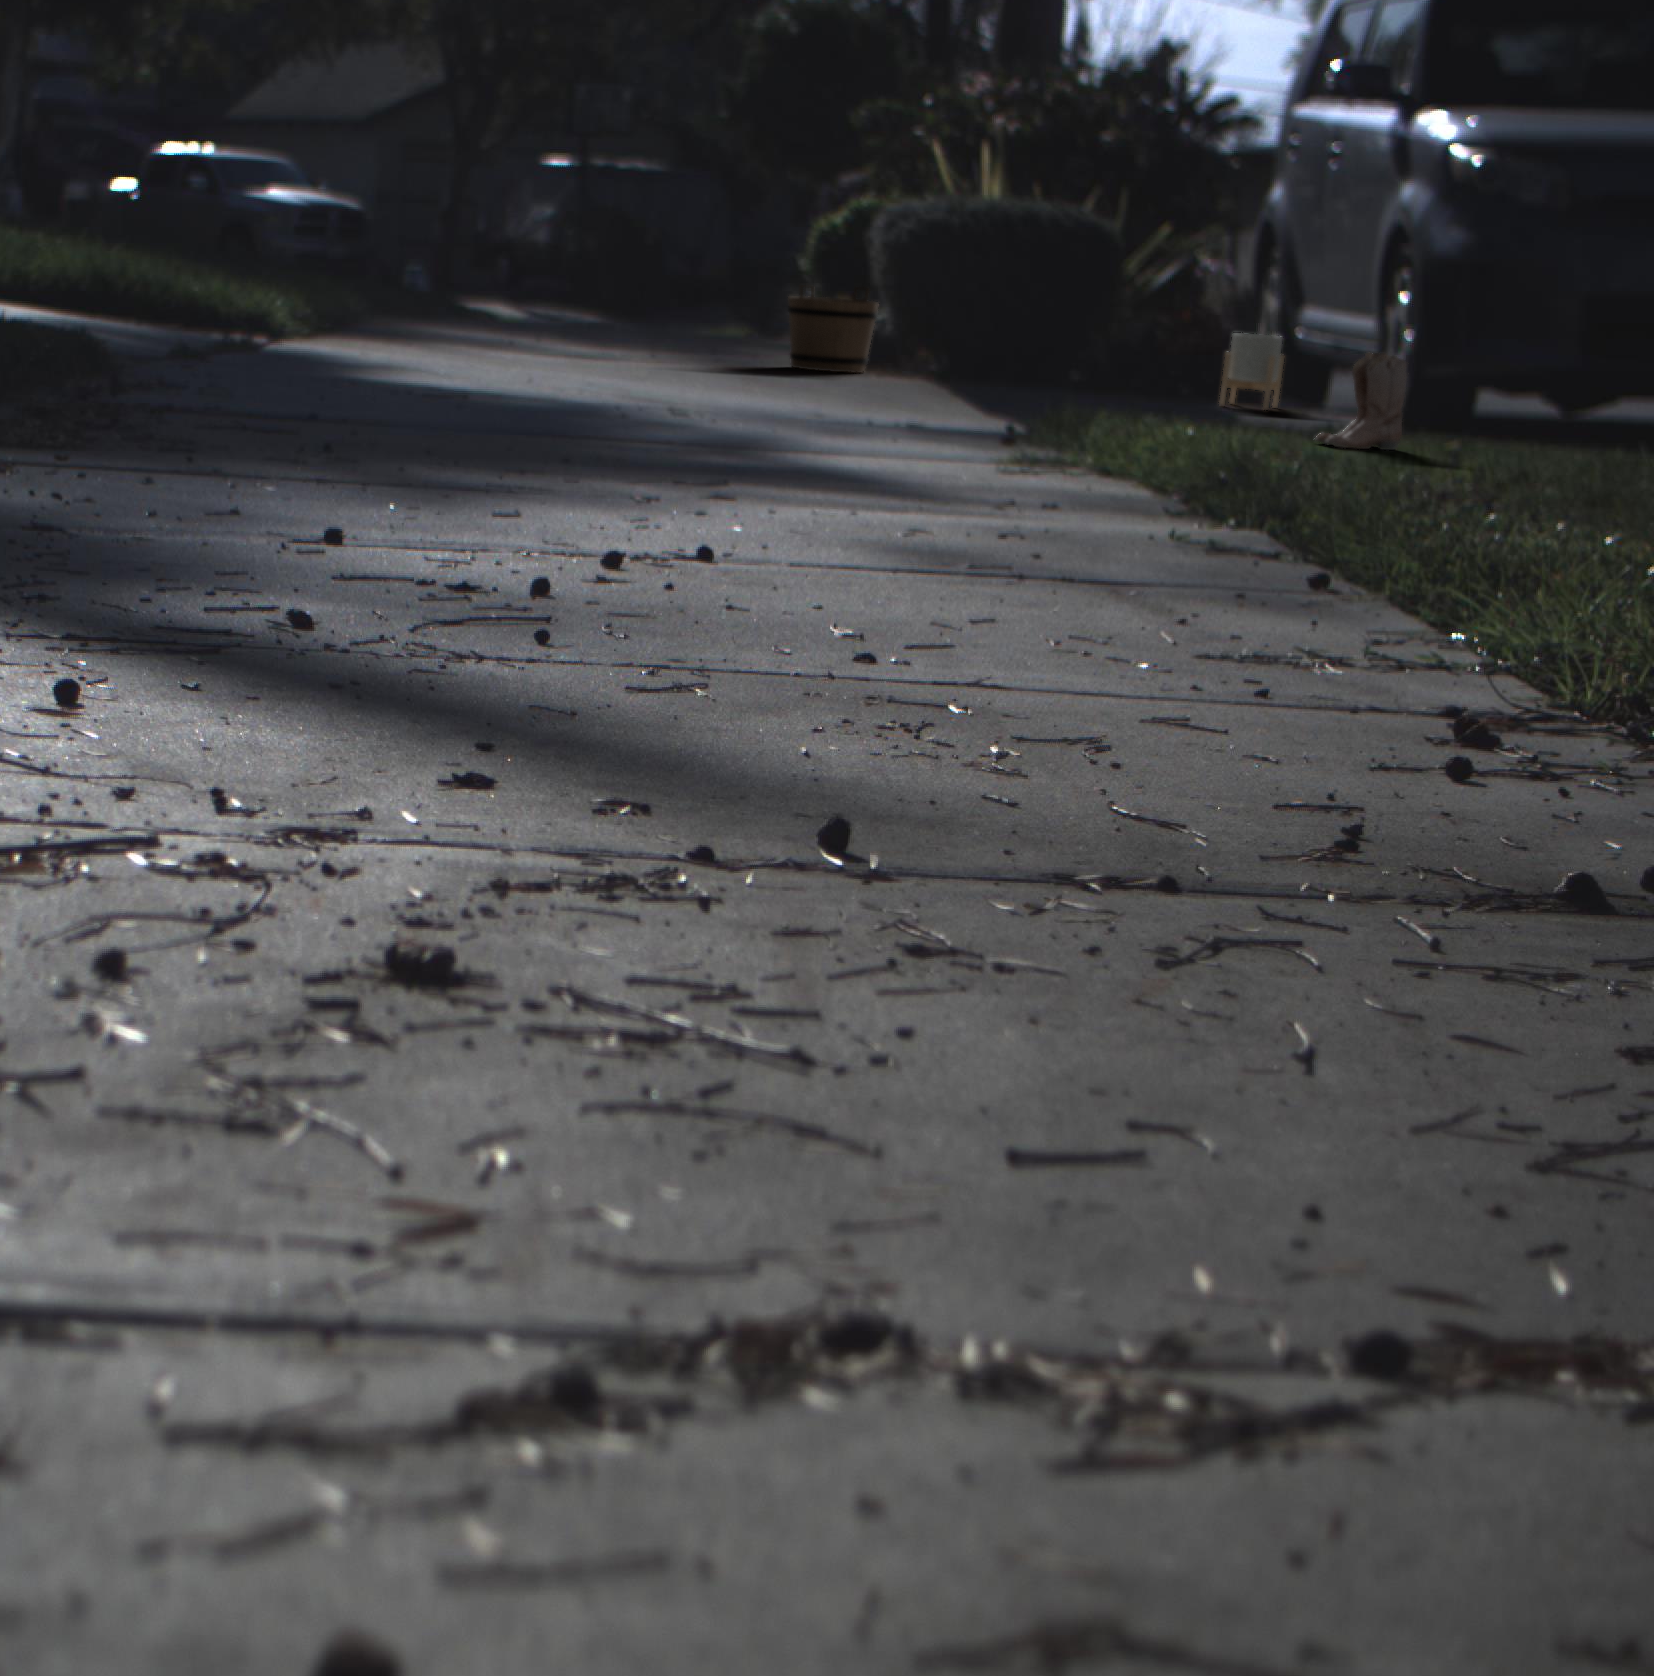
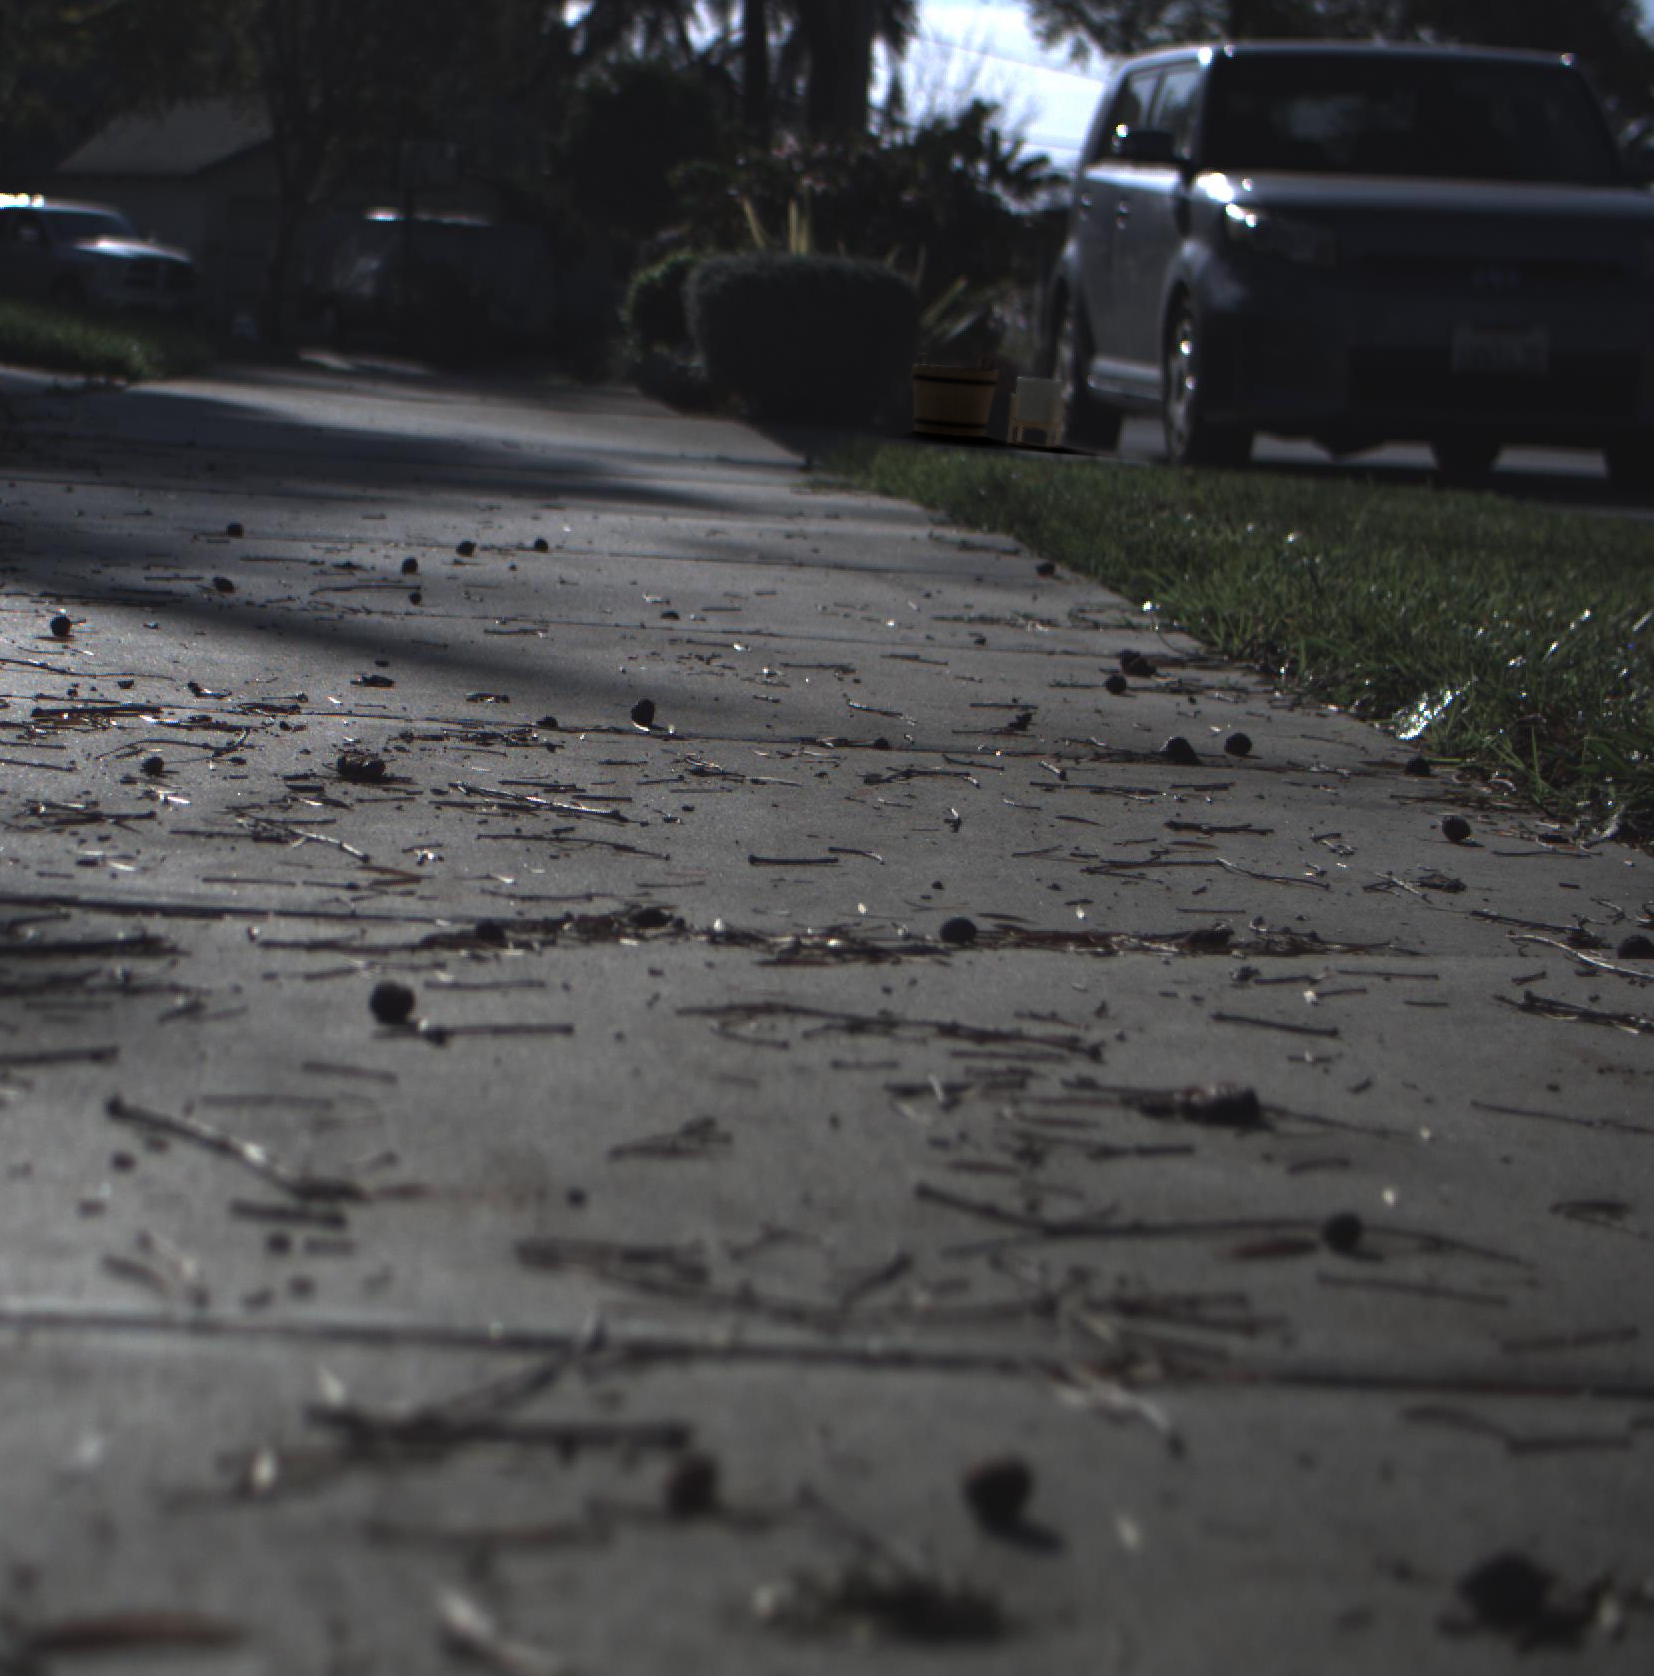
bucket: present [788,285,878,373] -> present [911,354,998,437]
boots: present [1316,352,1407,450] -> none [1082,393,1165,480]

